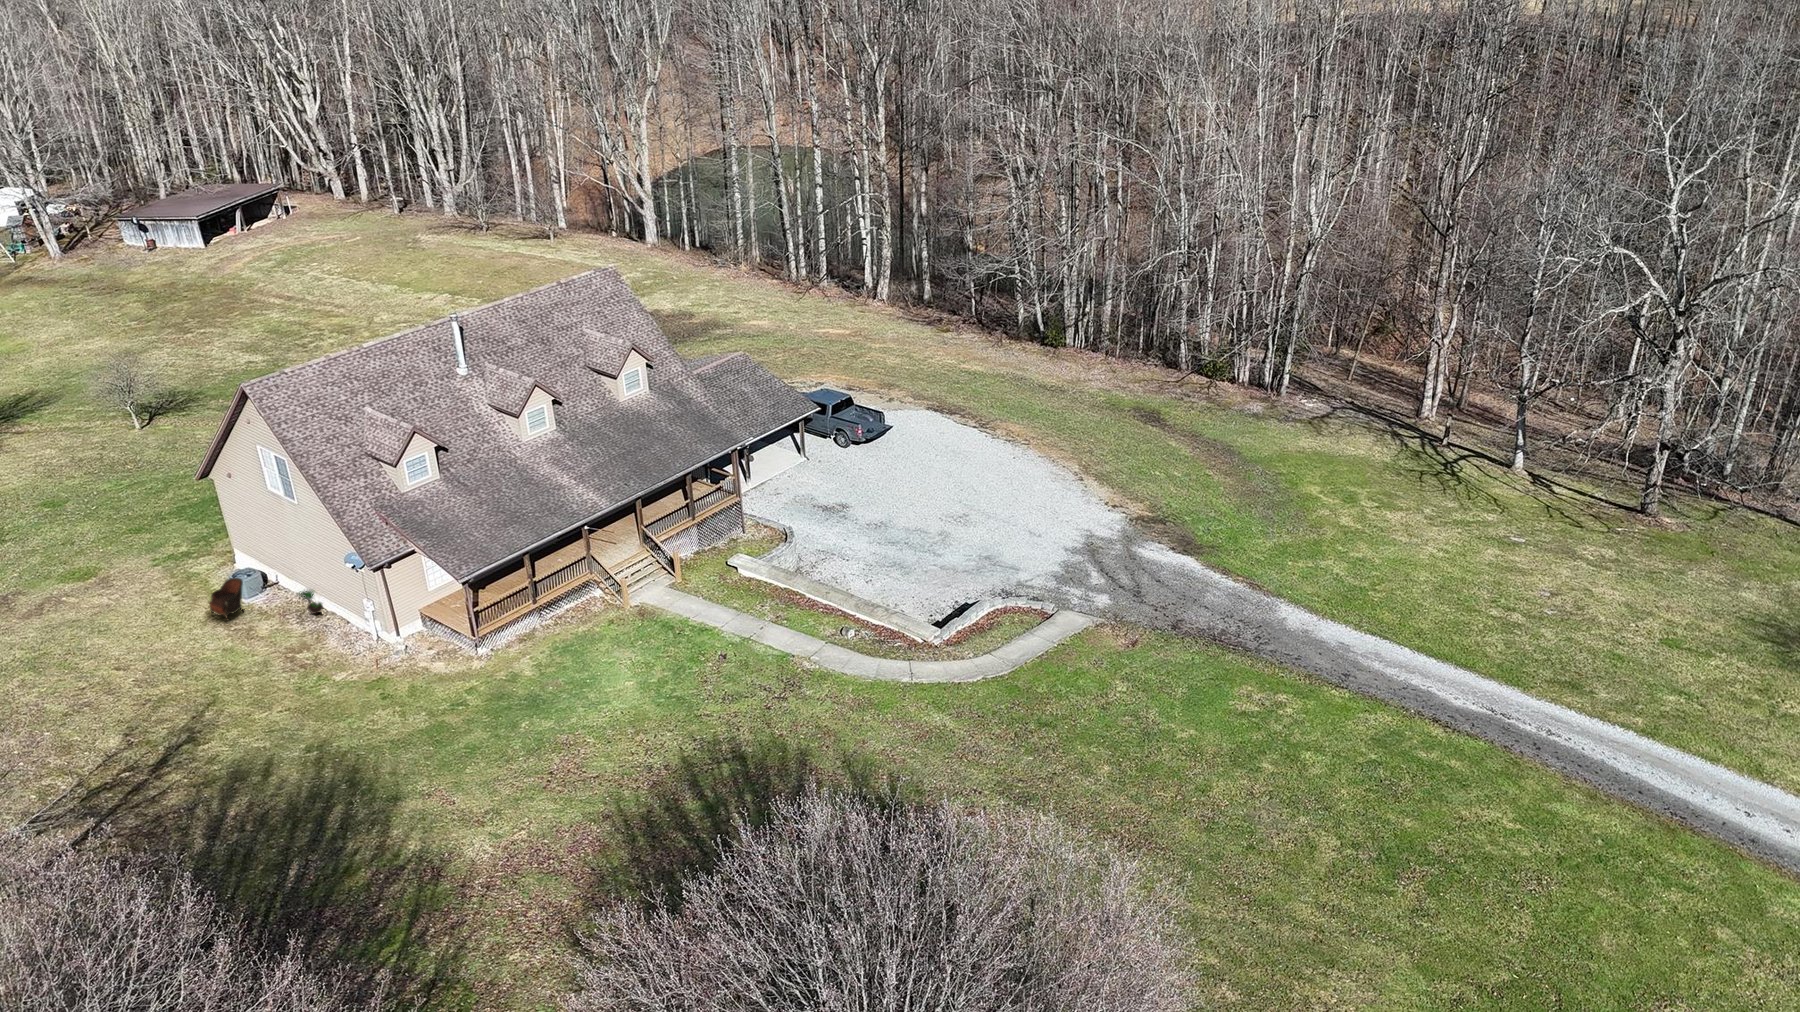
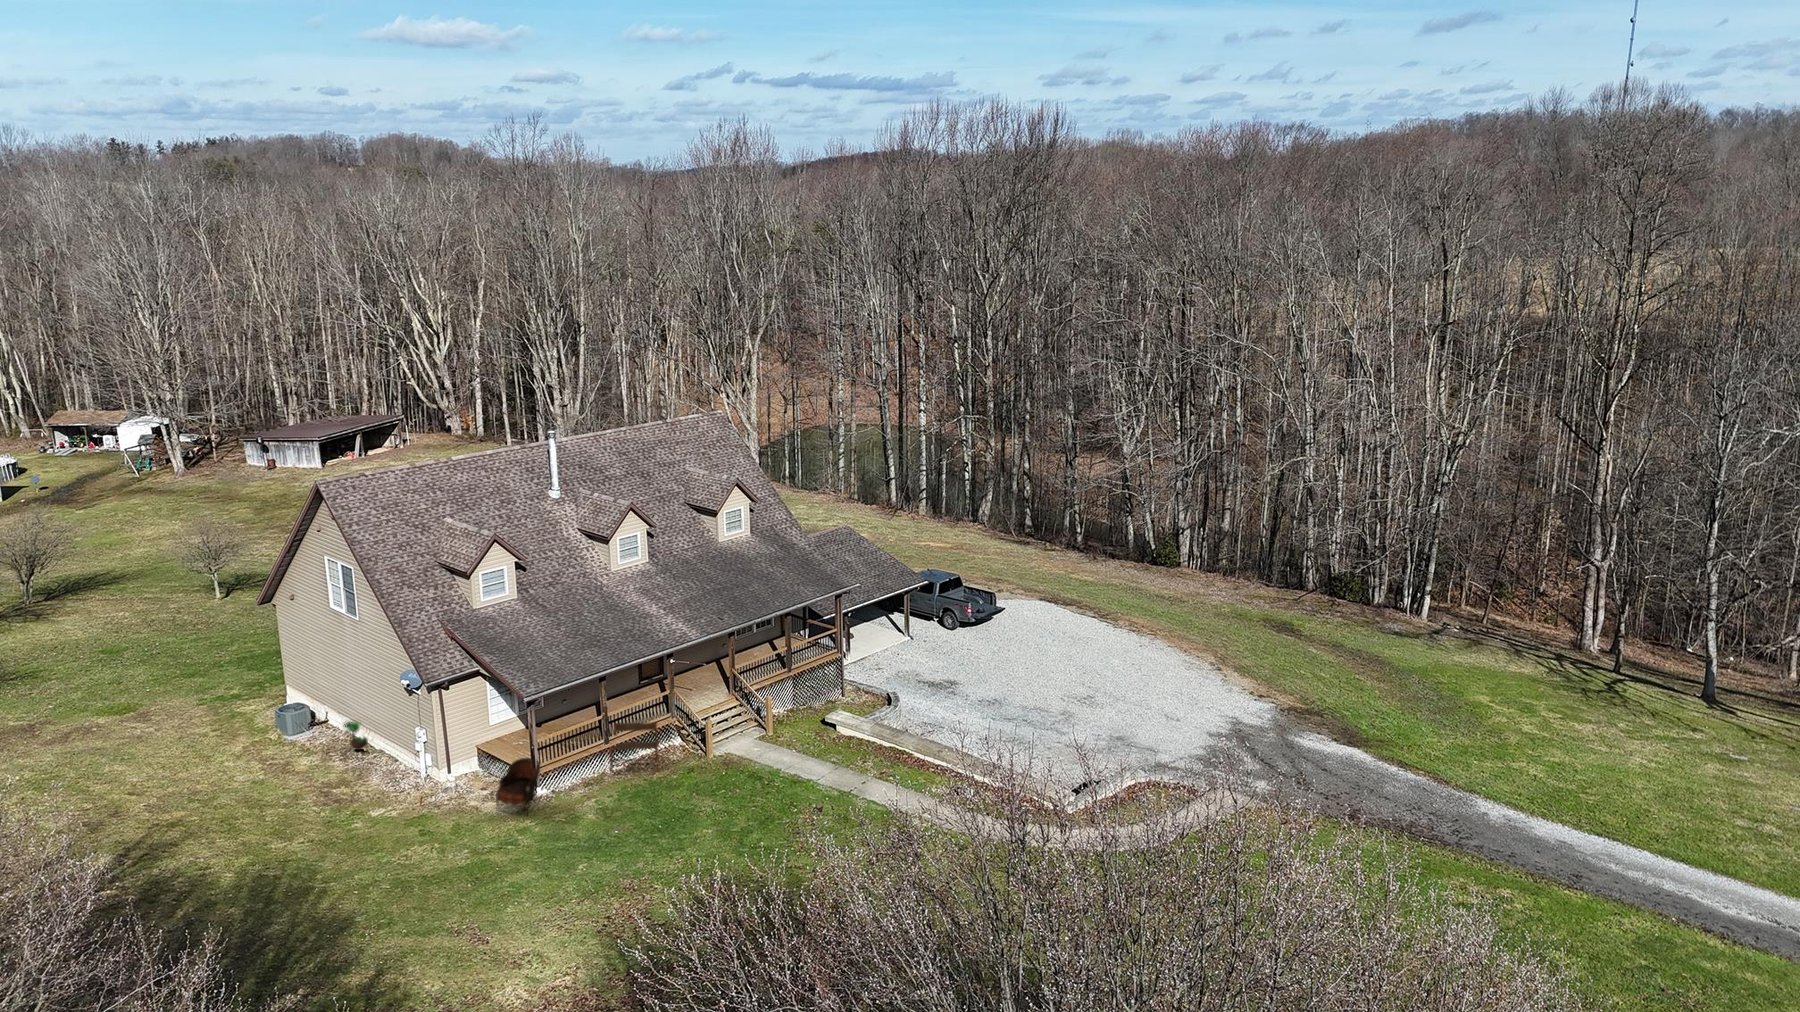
armchair: present [209,577,243,621] -> present [496,758,540,812]
bench: none [541,579,585,625] -> present [610,722,659,771]

